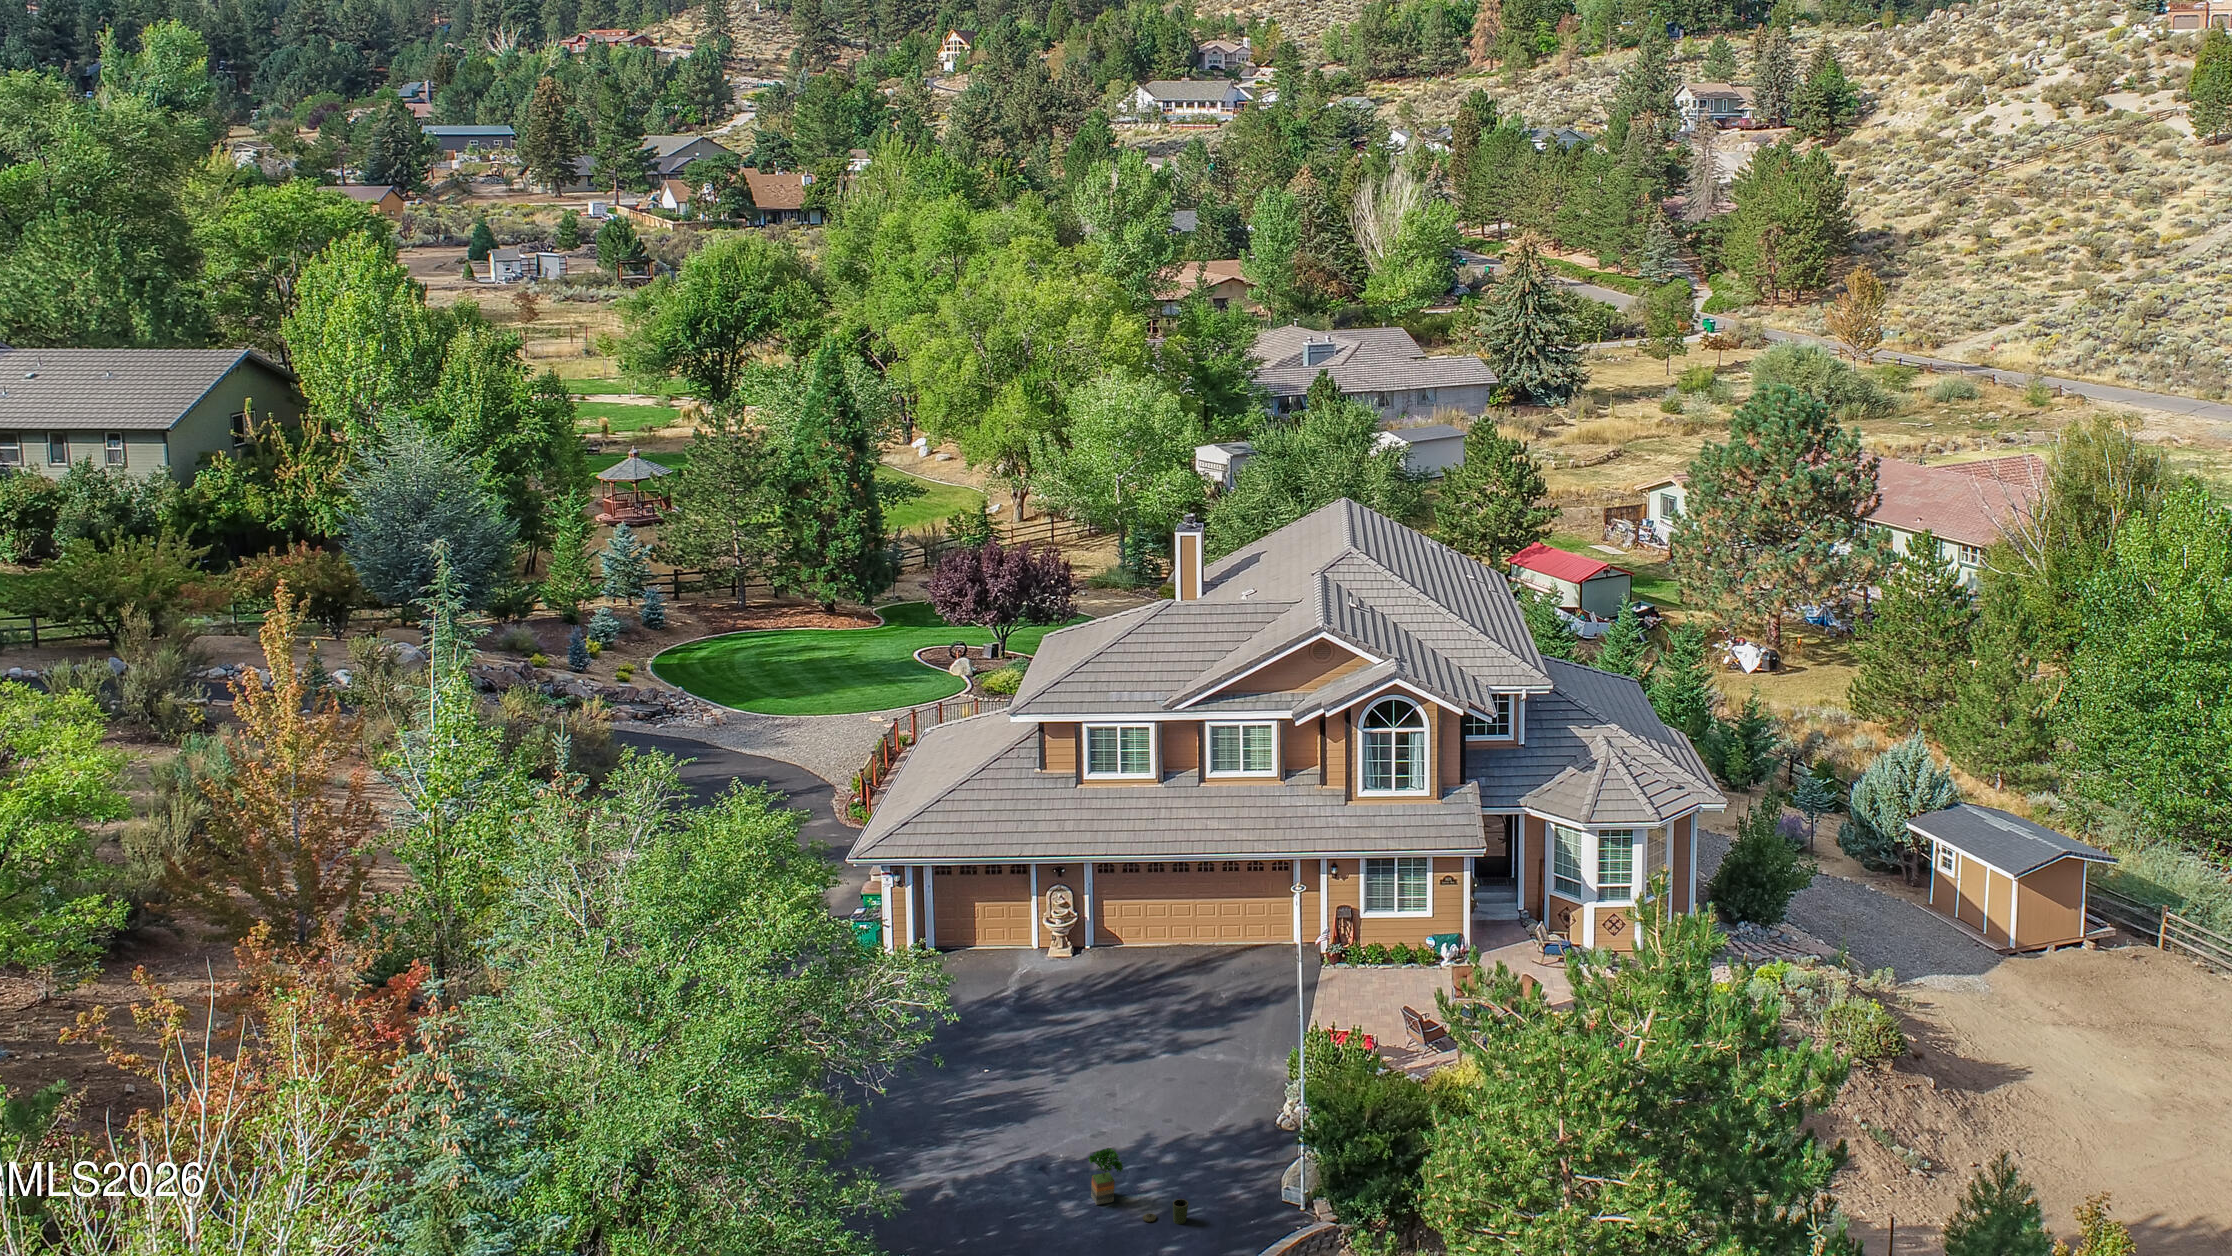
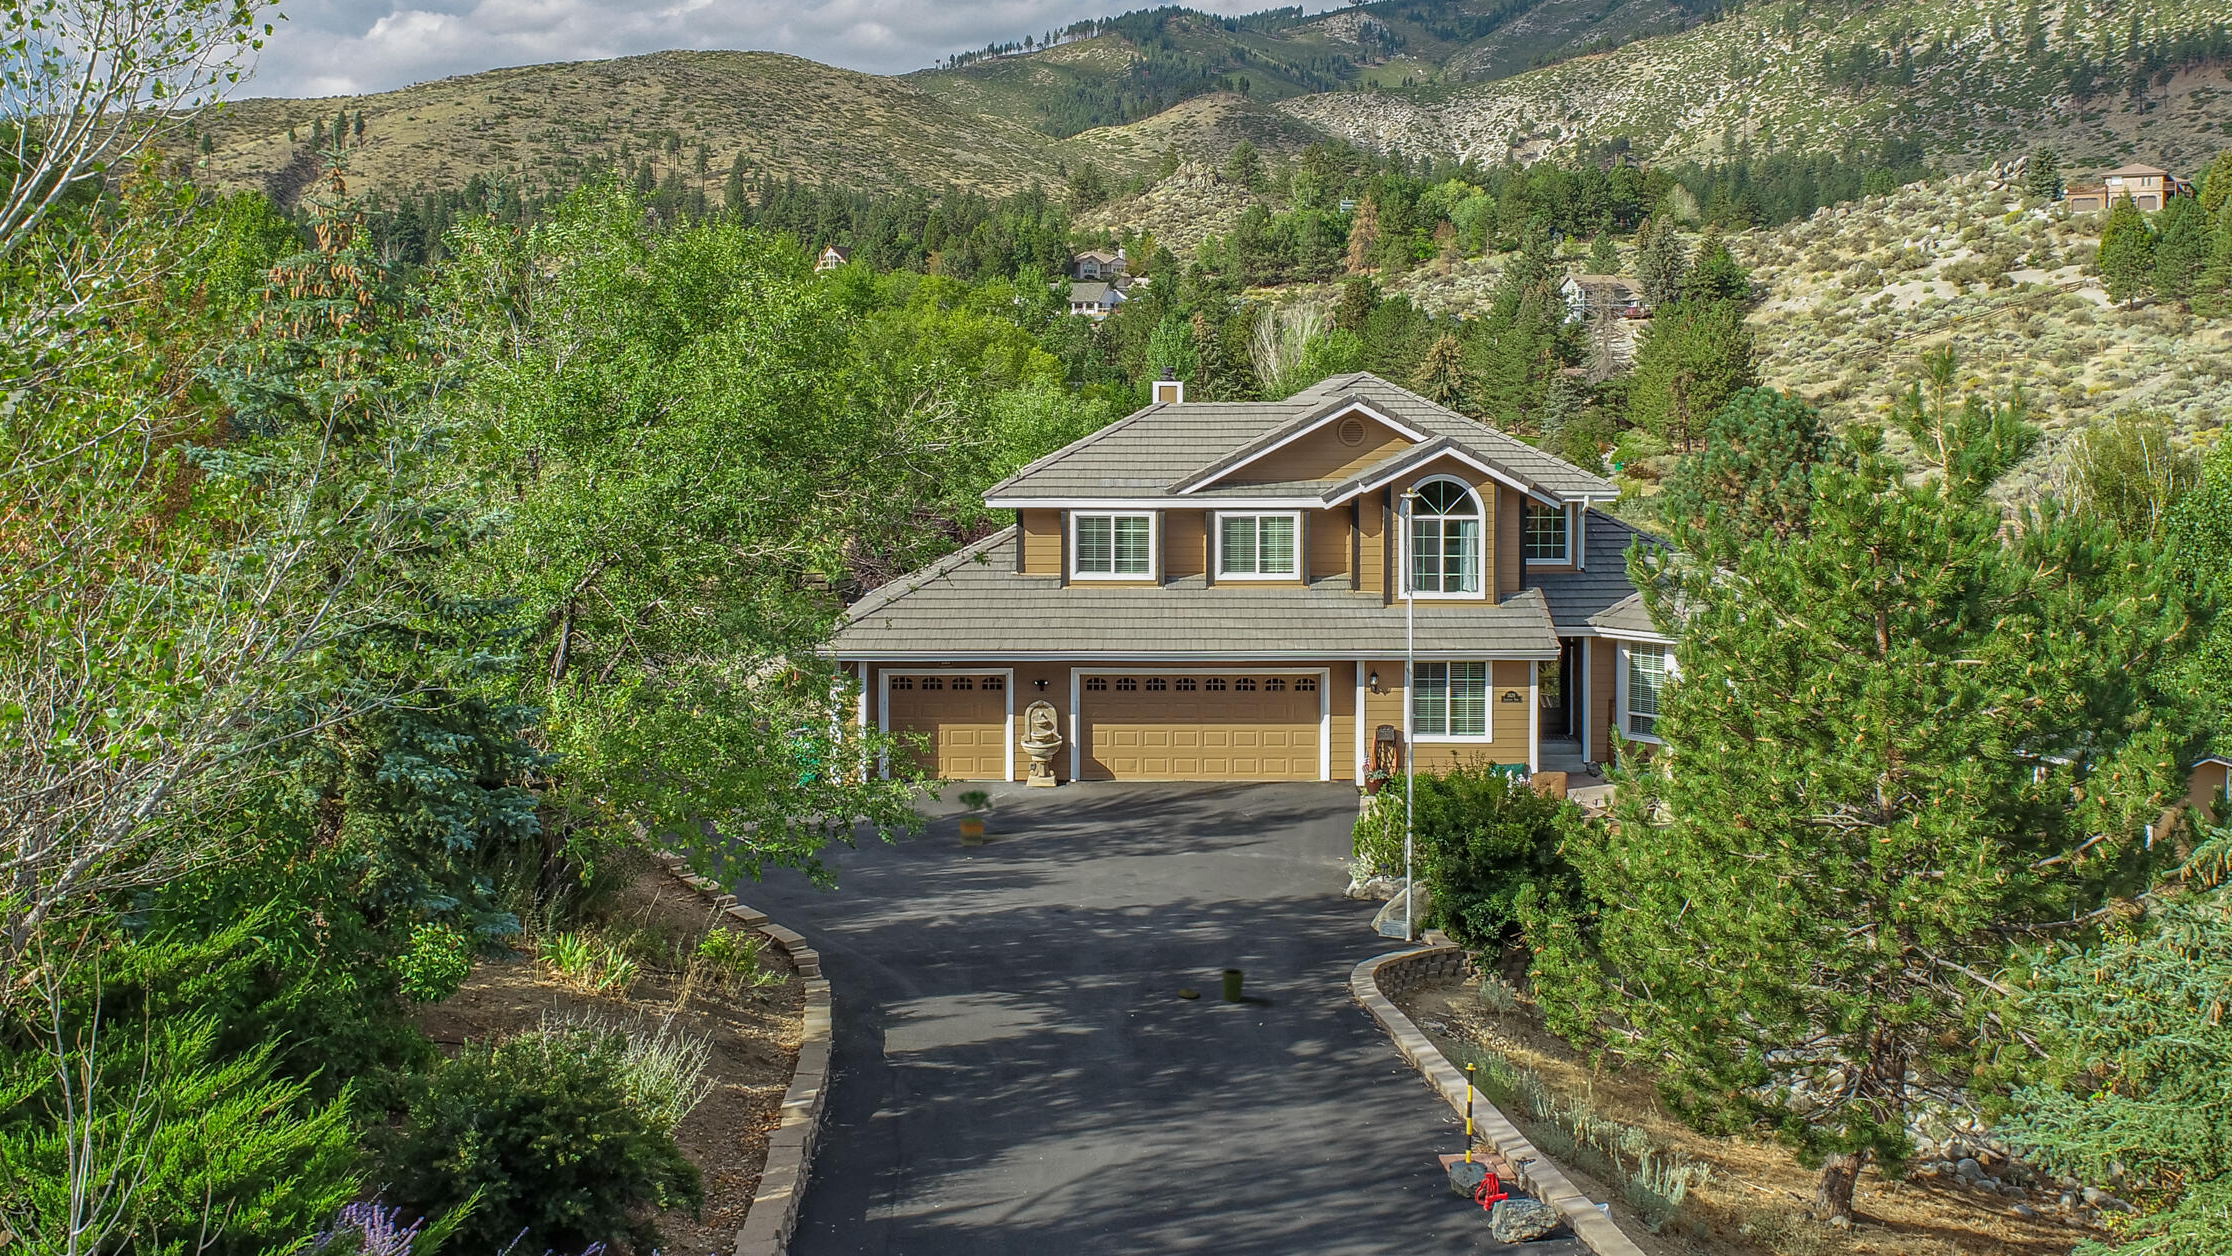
potted tree: present [1089,1148,1123,1205] -> present [958,790,993,846]

